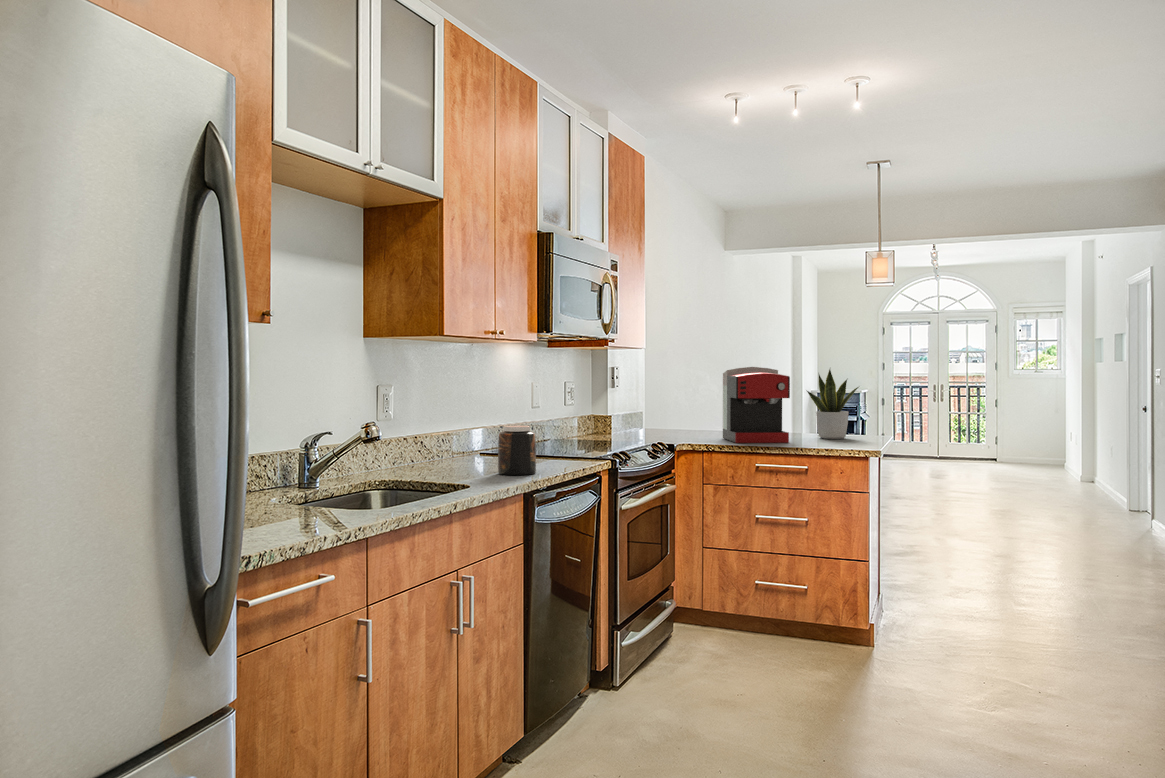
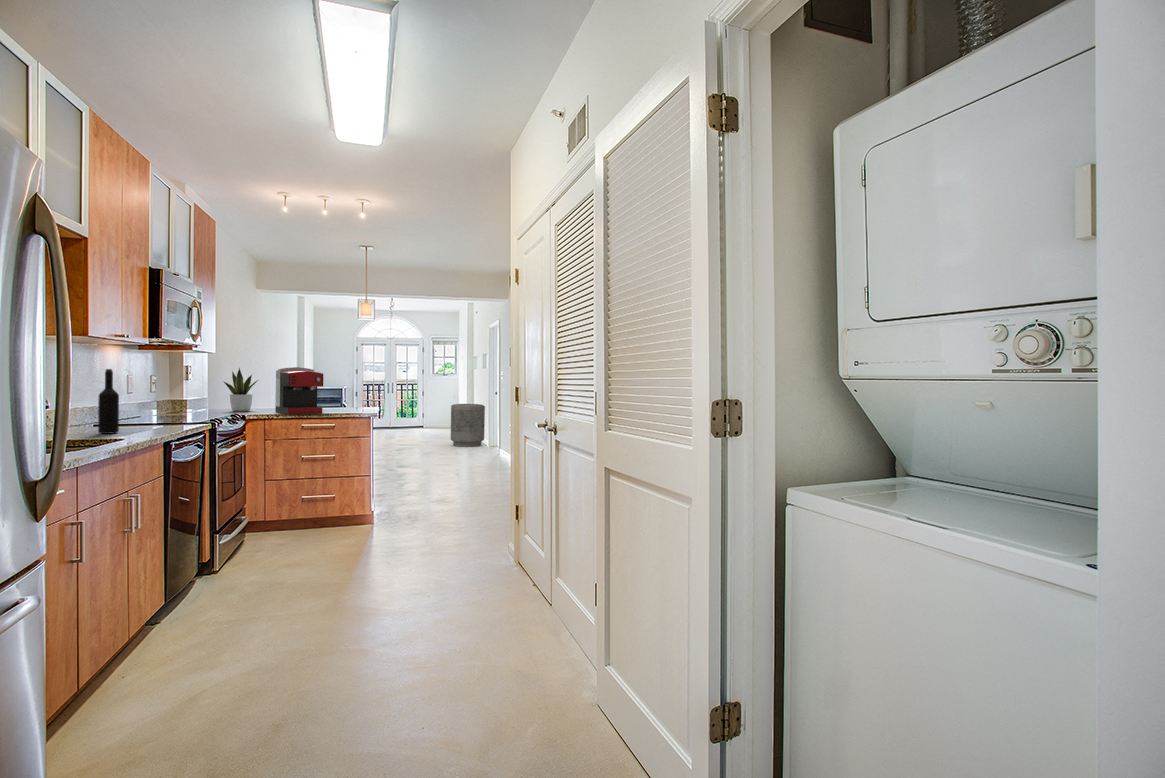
potted plant: present [807,369,859,439] -> present [224,368,258,411]
wine bottle: none [460,380,483,472] -> present [98,369,119,434]
trash can: none [1043,423,1116,504] -> present [451,404,485,447]
jar: present [498,425,536,475] -> none [136,401,167,433]

